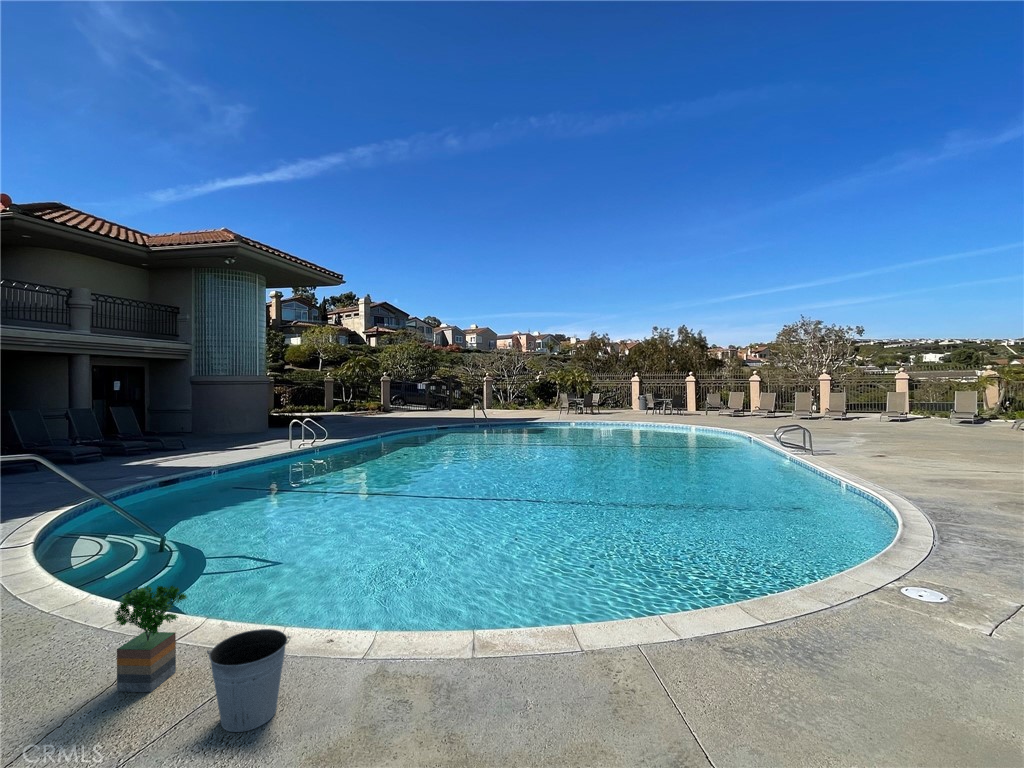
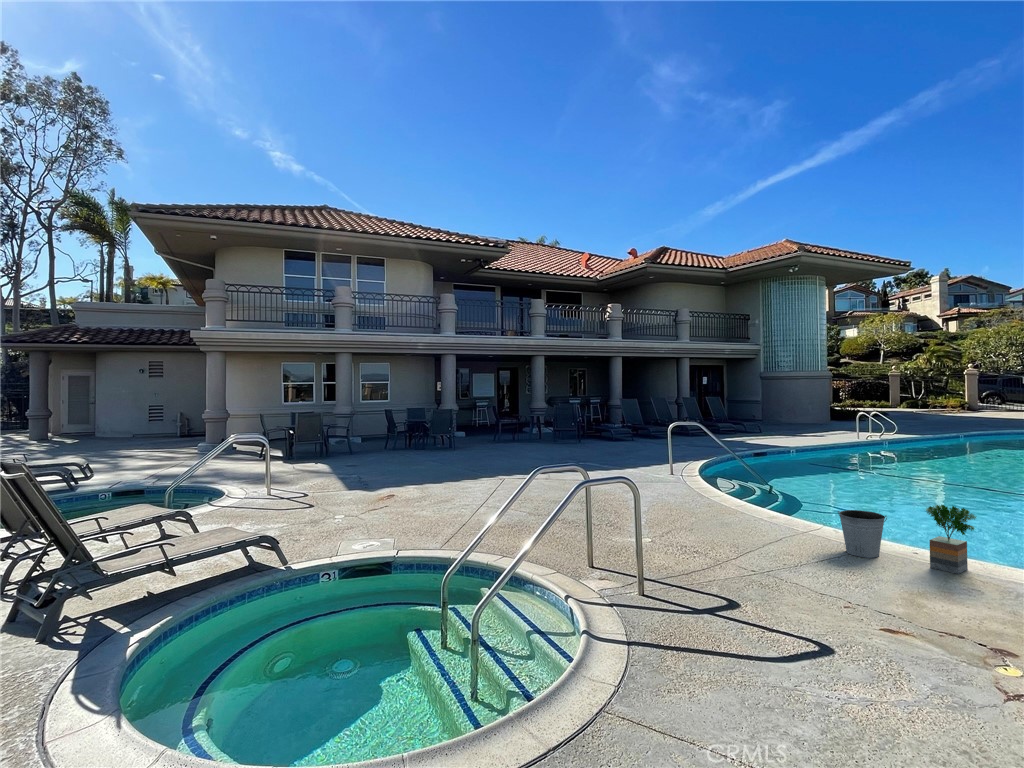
potted tree: present [114,585,187,692] -> present [926,505,976,574]

